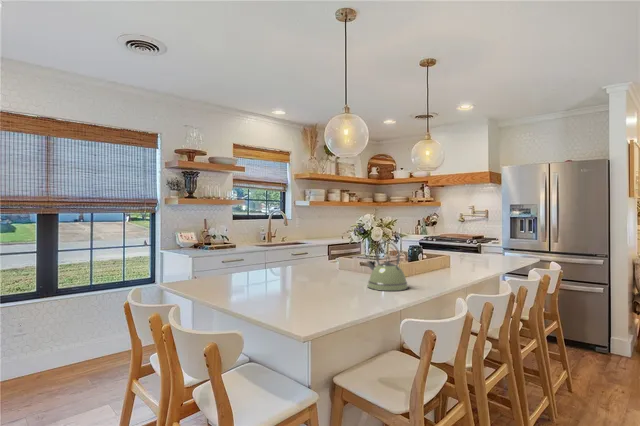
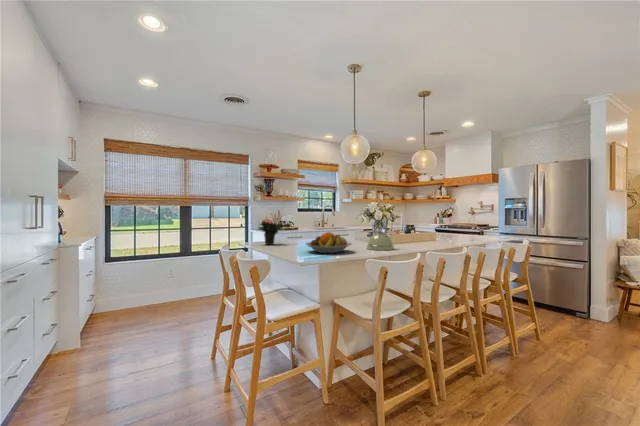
potted plant: none [187,232,243,284] -> present [258,220,290,245]
fruit bowl: none [281,268,354,302] -> present [306,232,351,253]

